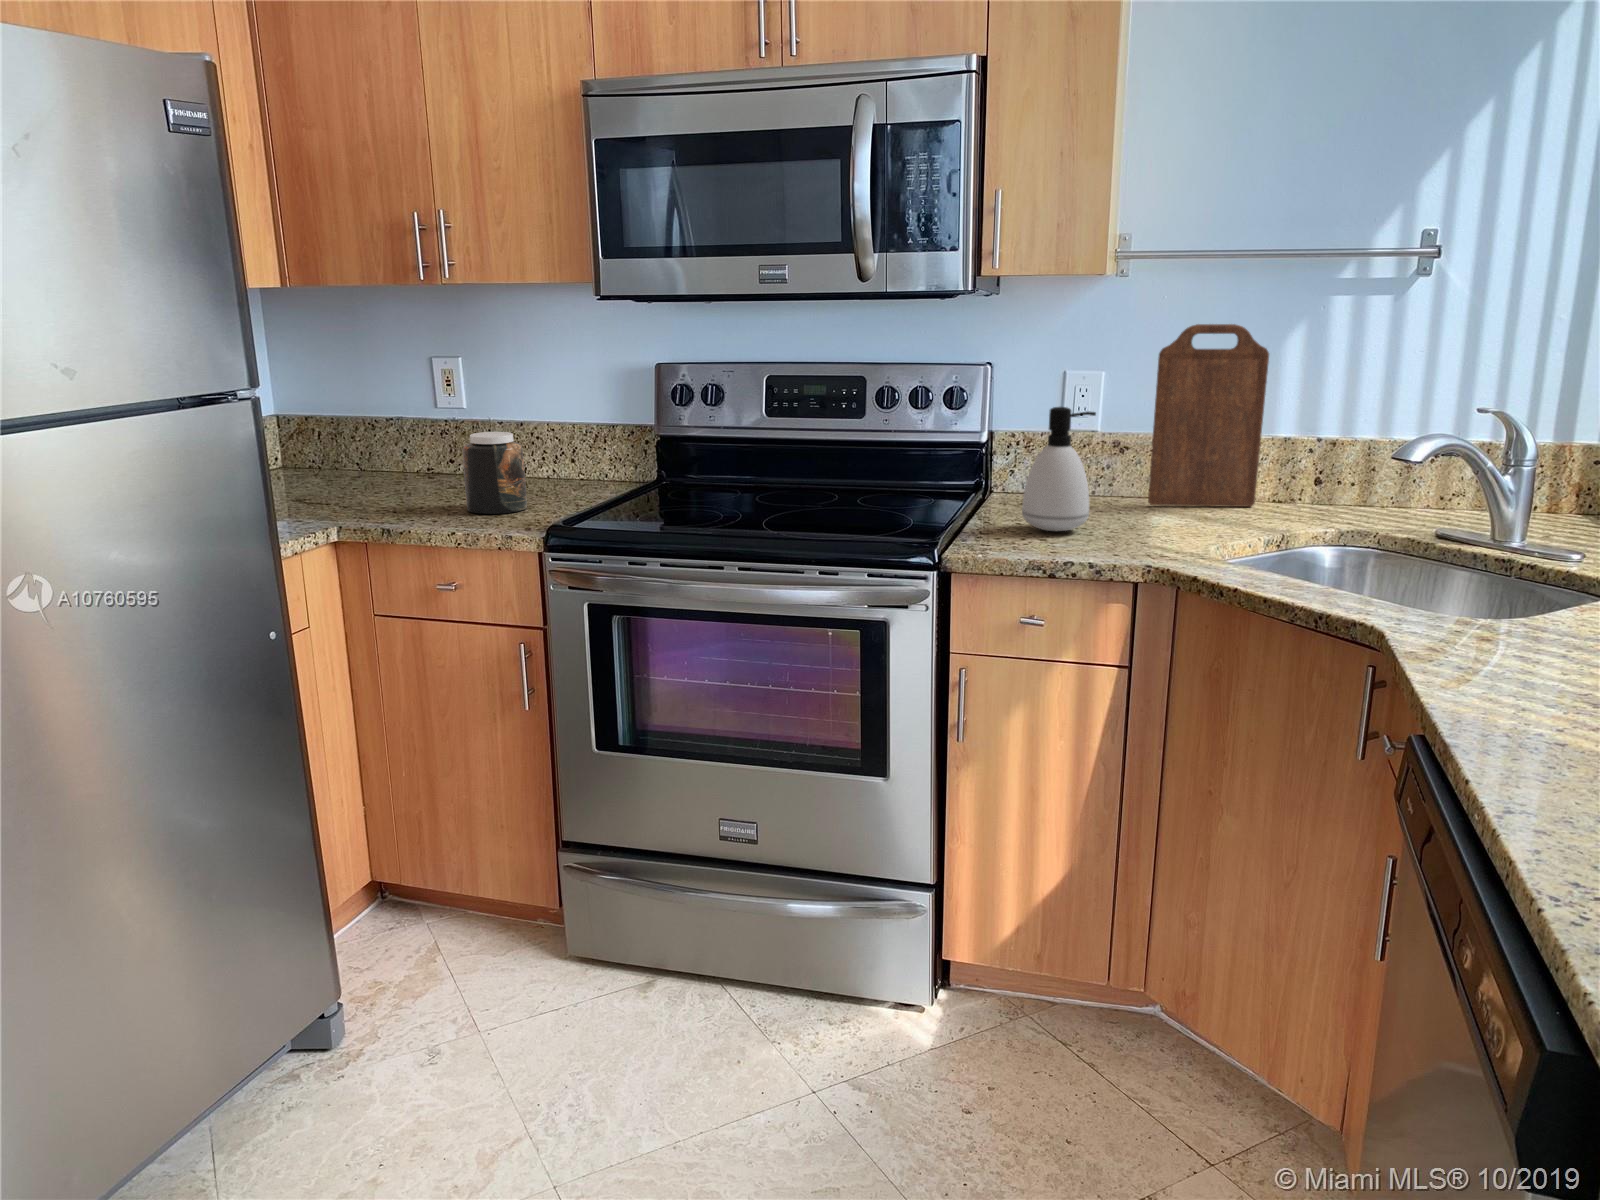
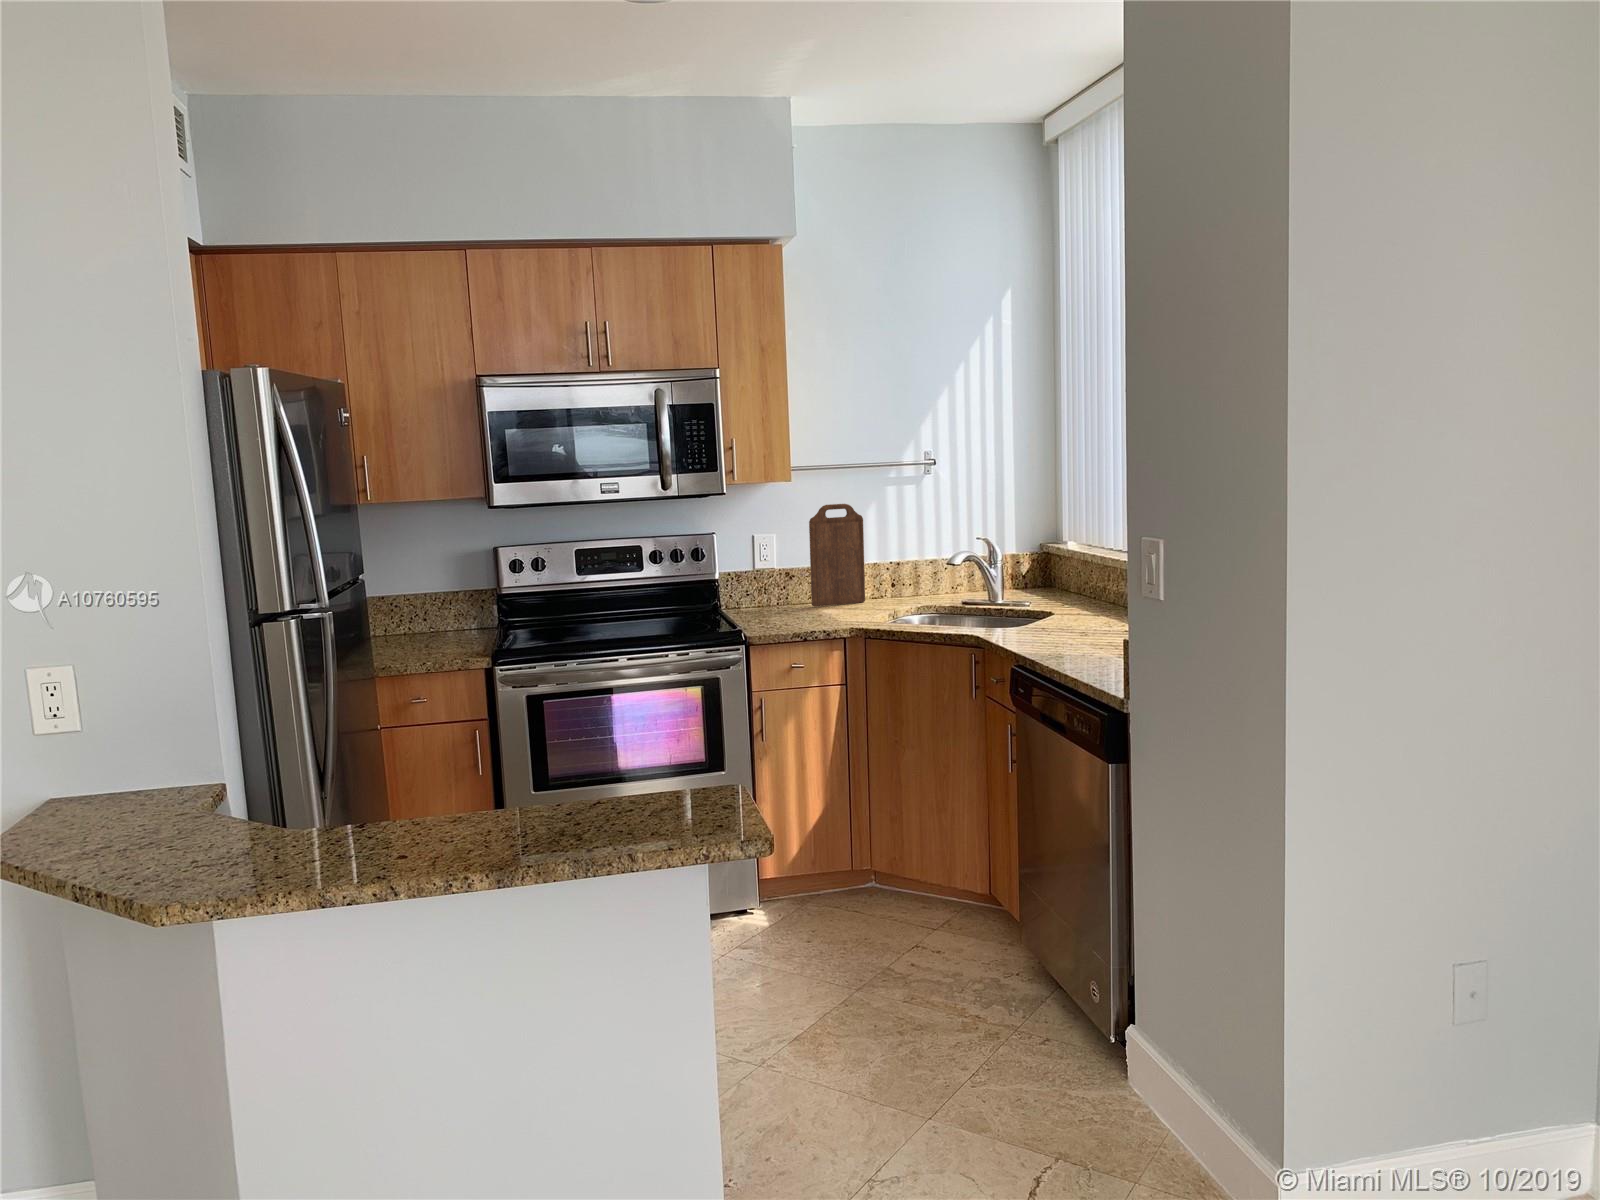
soap dispenser: present [1022,407,1096,531] -> none [767,552,803,621]
jar: present [463,432,527,514] -> none [404,597,449,652]

